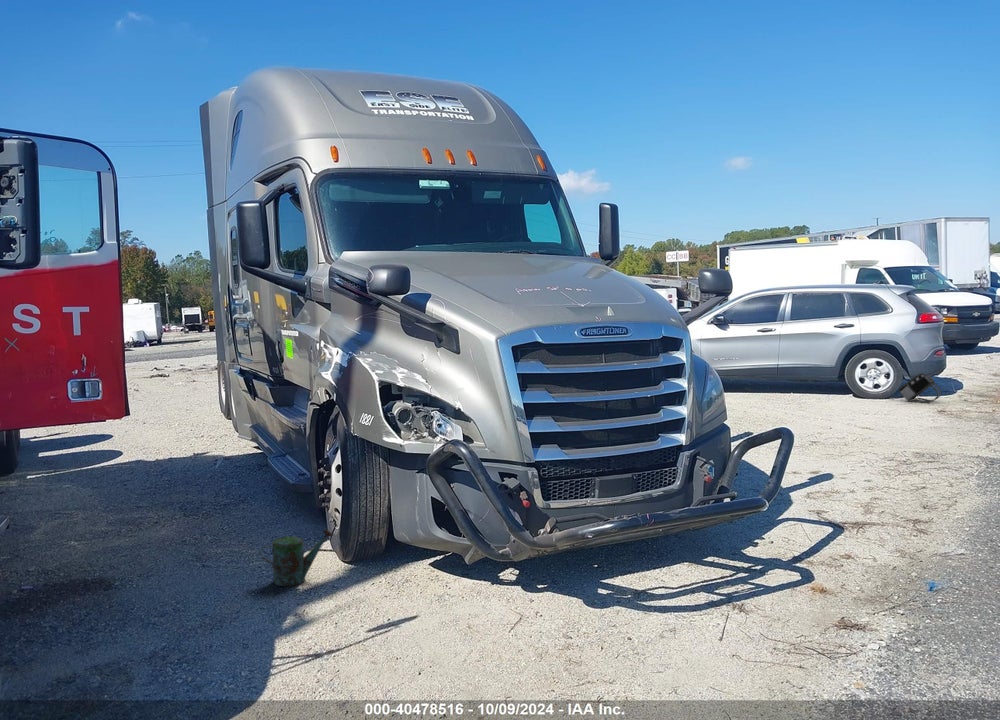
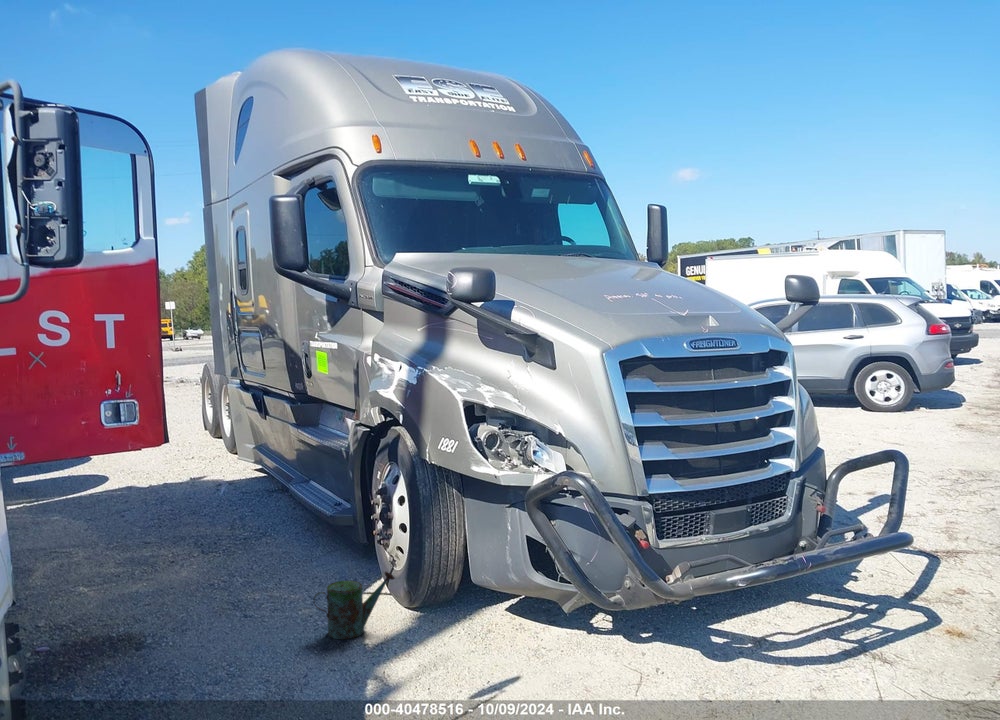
backpack: present [899,373,942,403] -> none [910,385,953,416]

